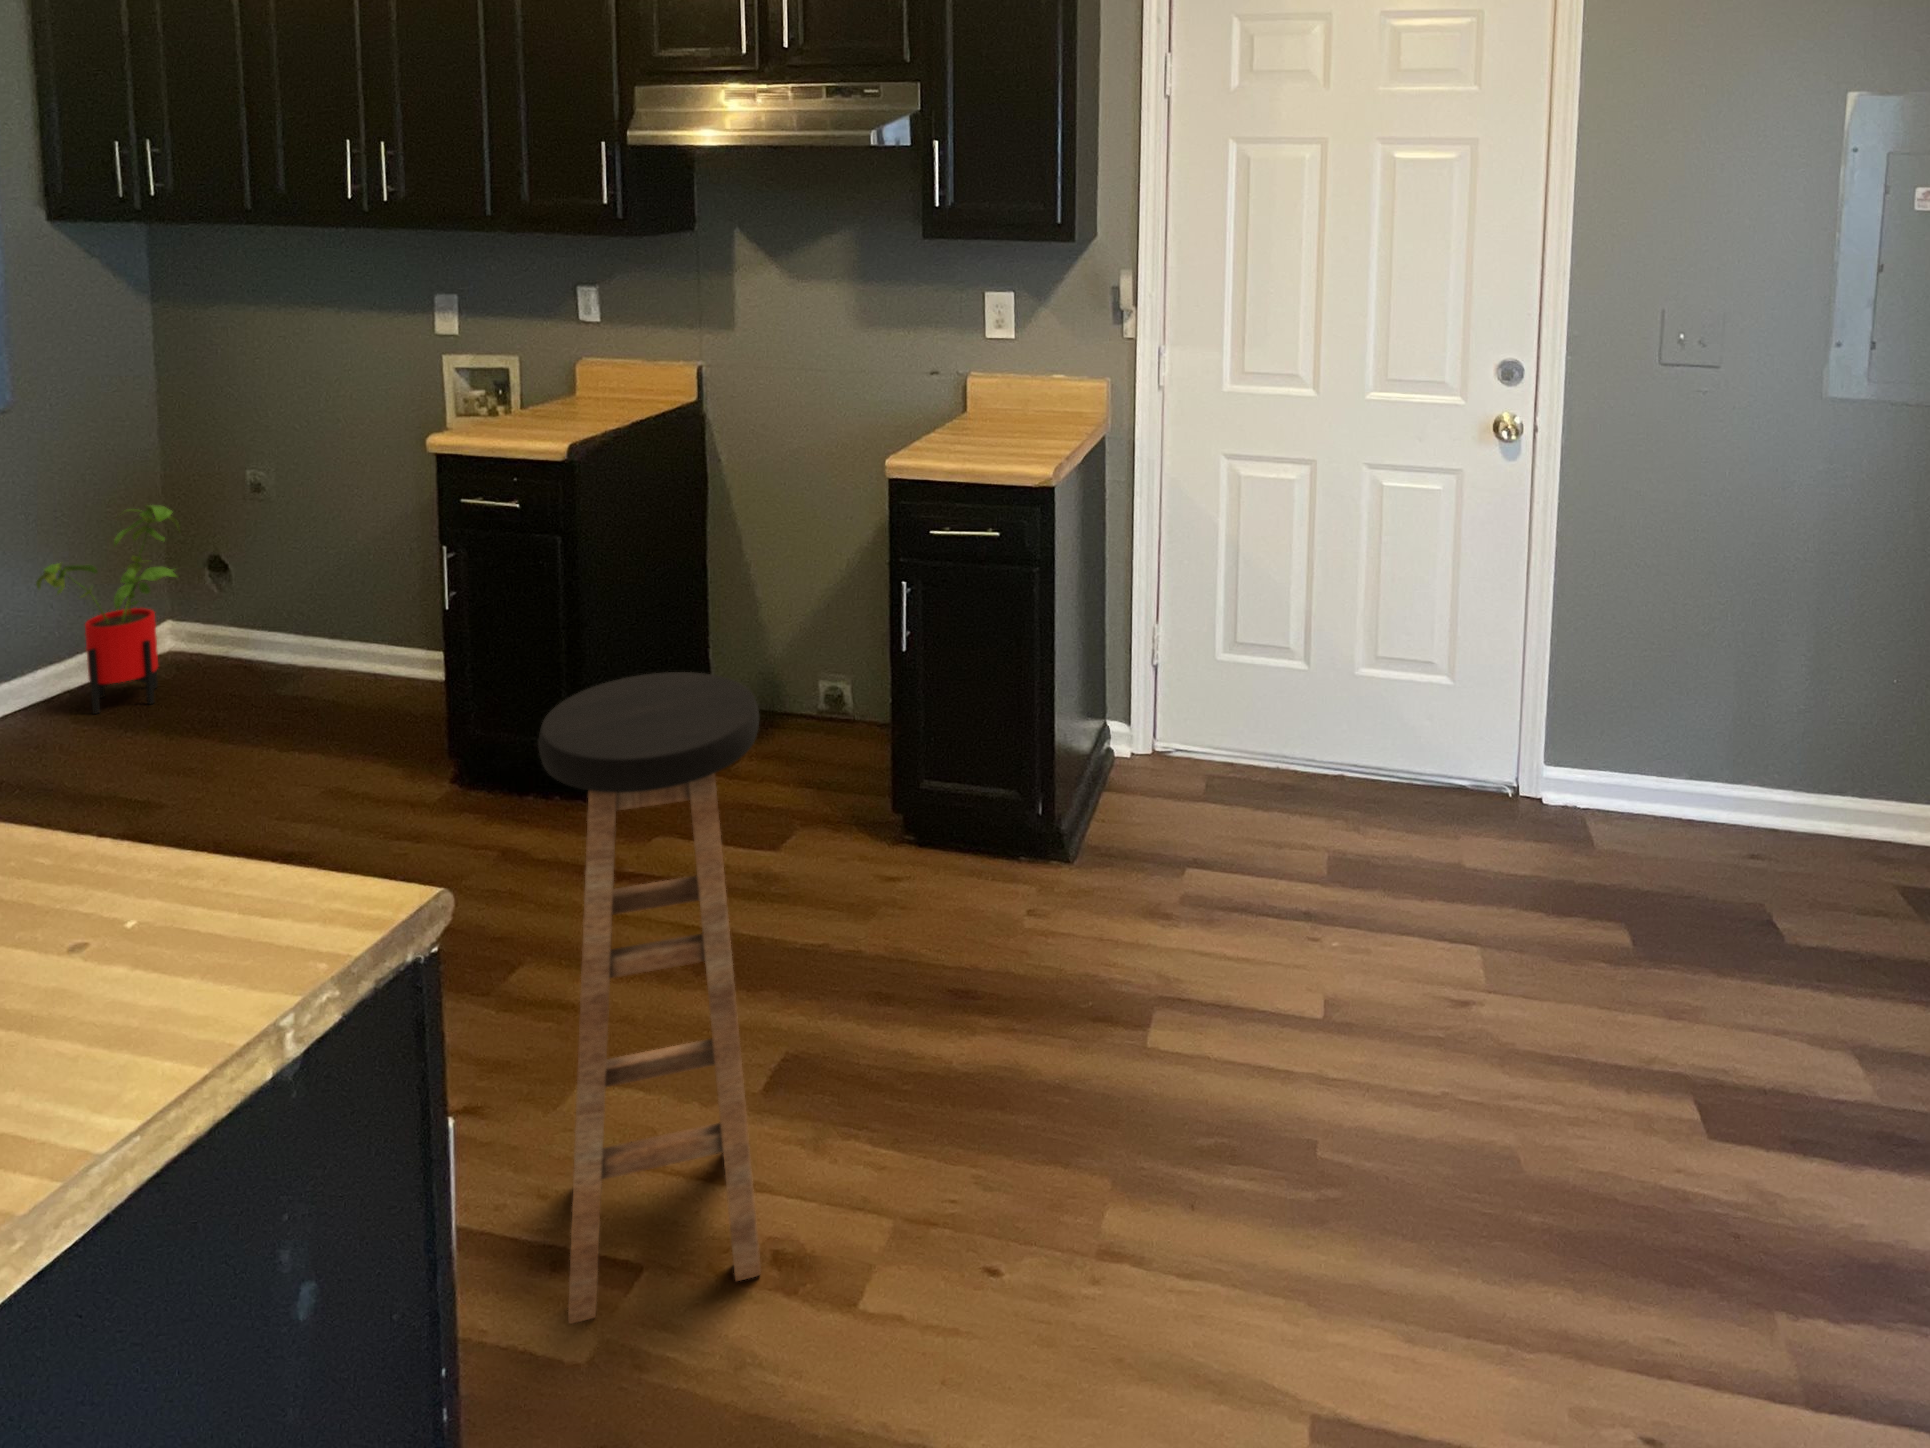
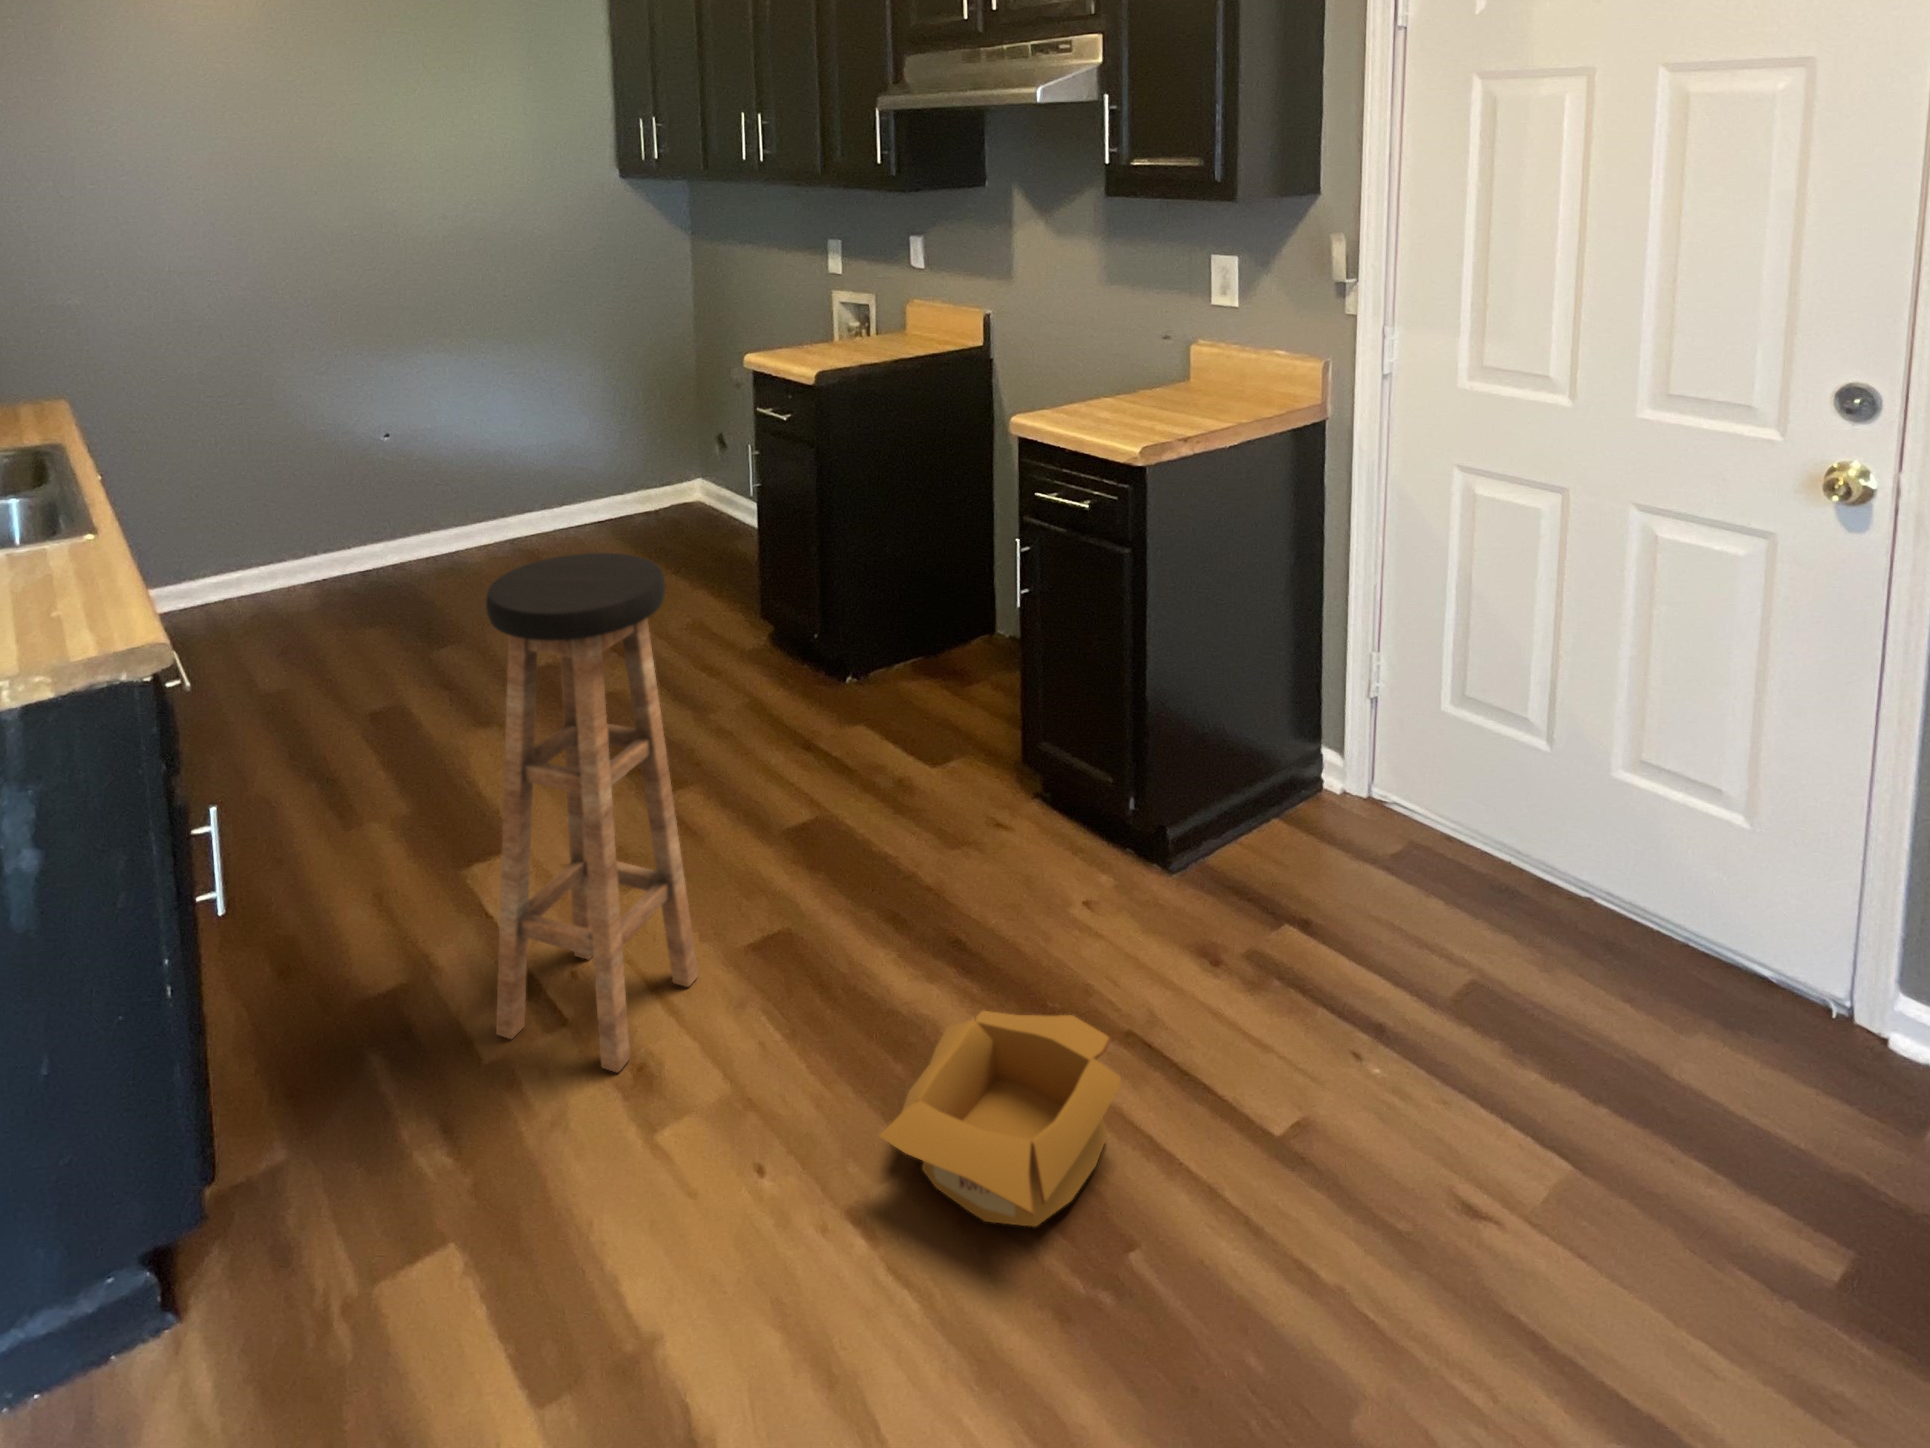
house plant: present [36,505,180,714] -> none [602,387,690,530]
cardboard box: none [1057,992,1275,1193] -> present [880,1011,1121,1227]

